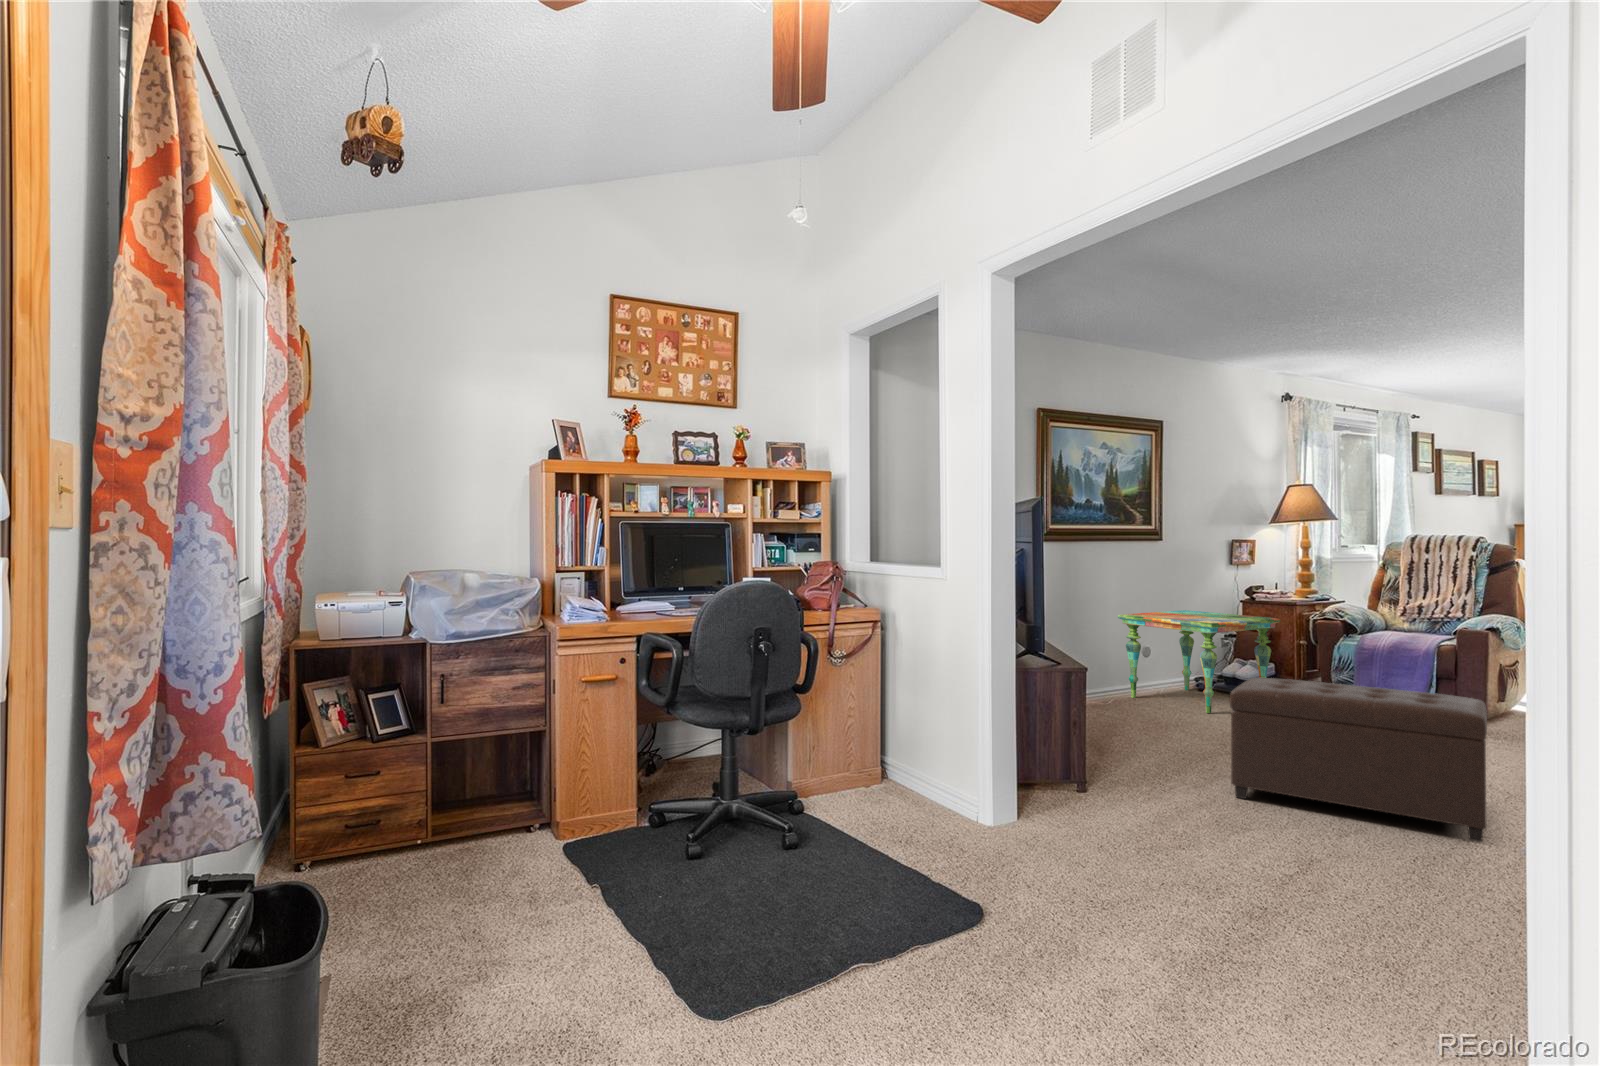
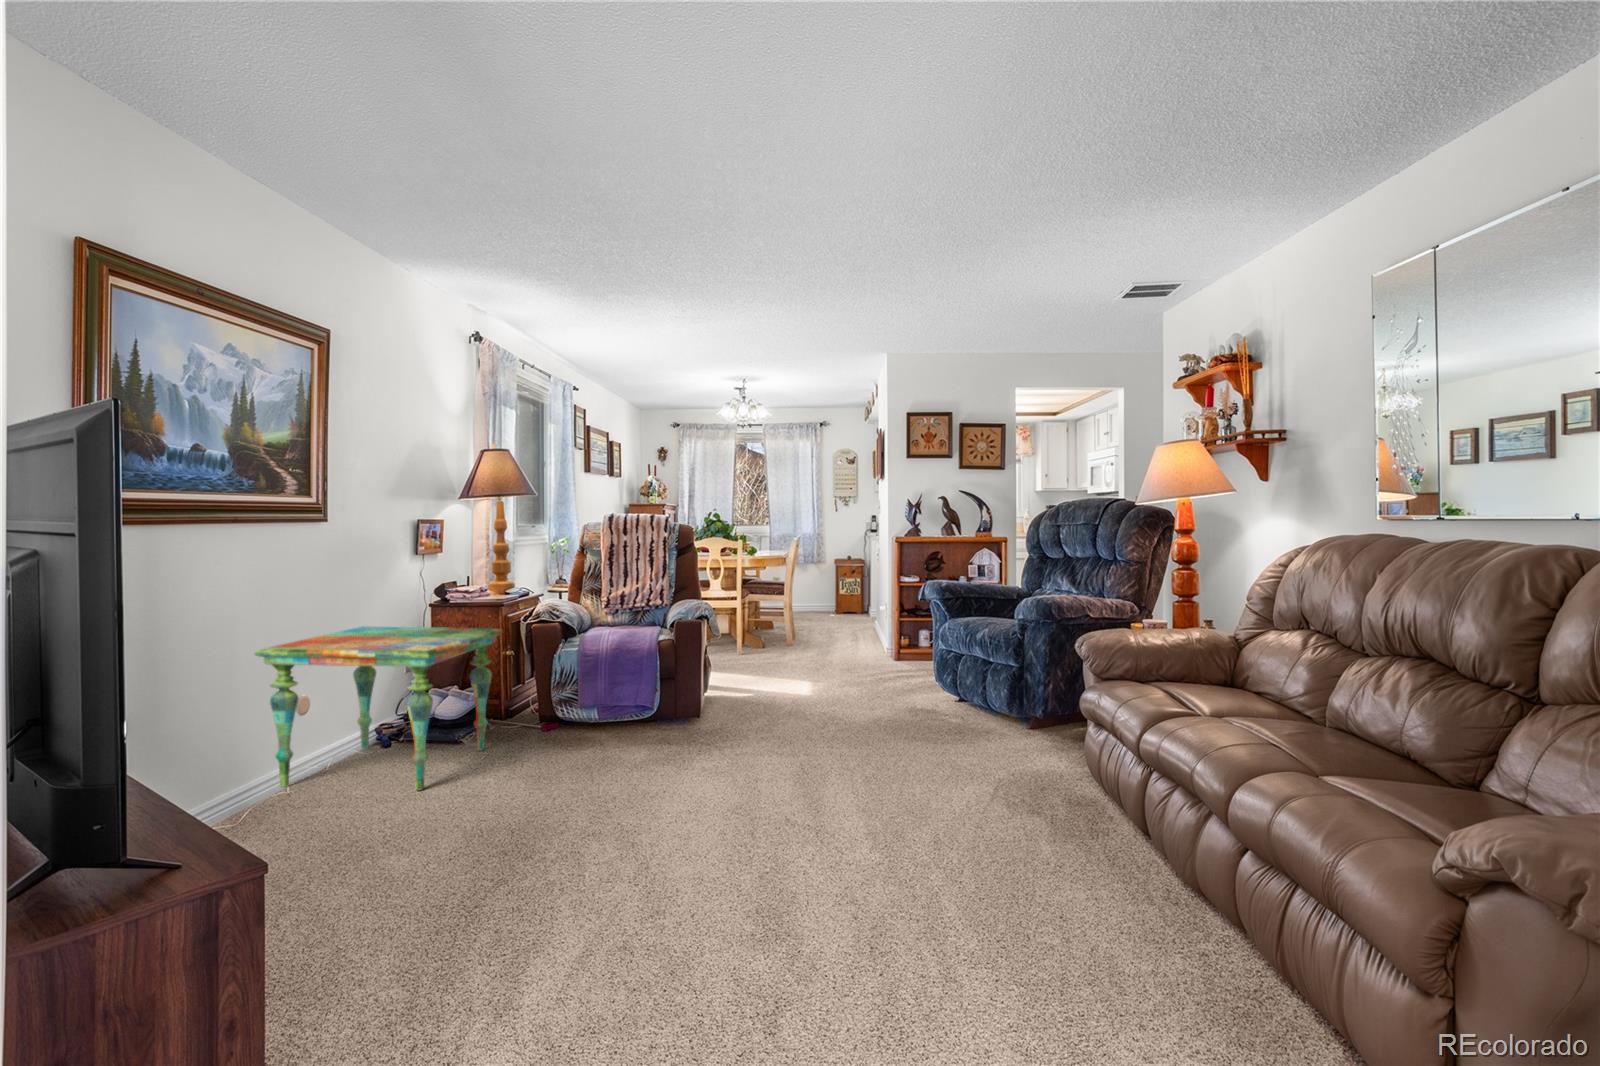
ottoman: present [1229,678,1487,842] -> none [560,736,909,1011]

